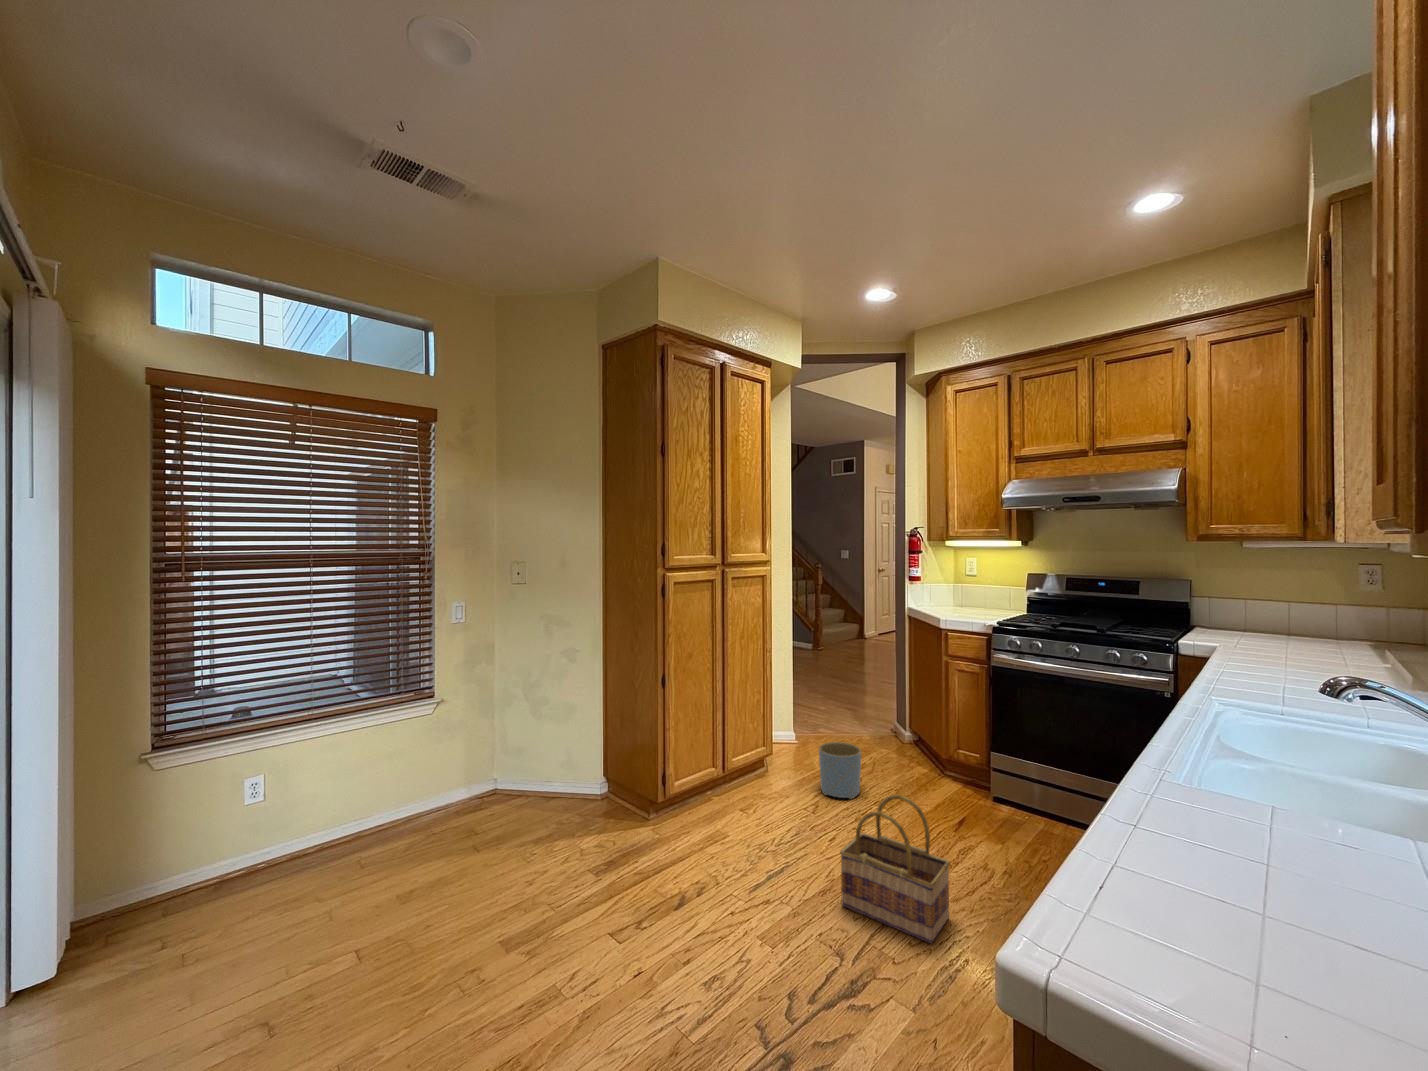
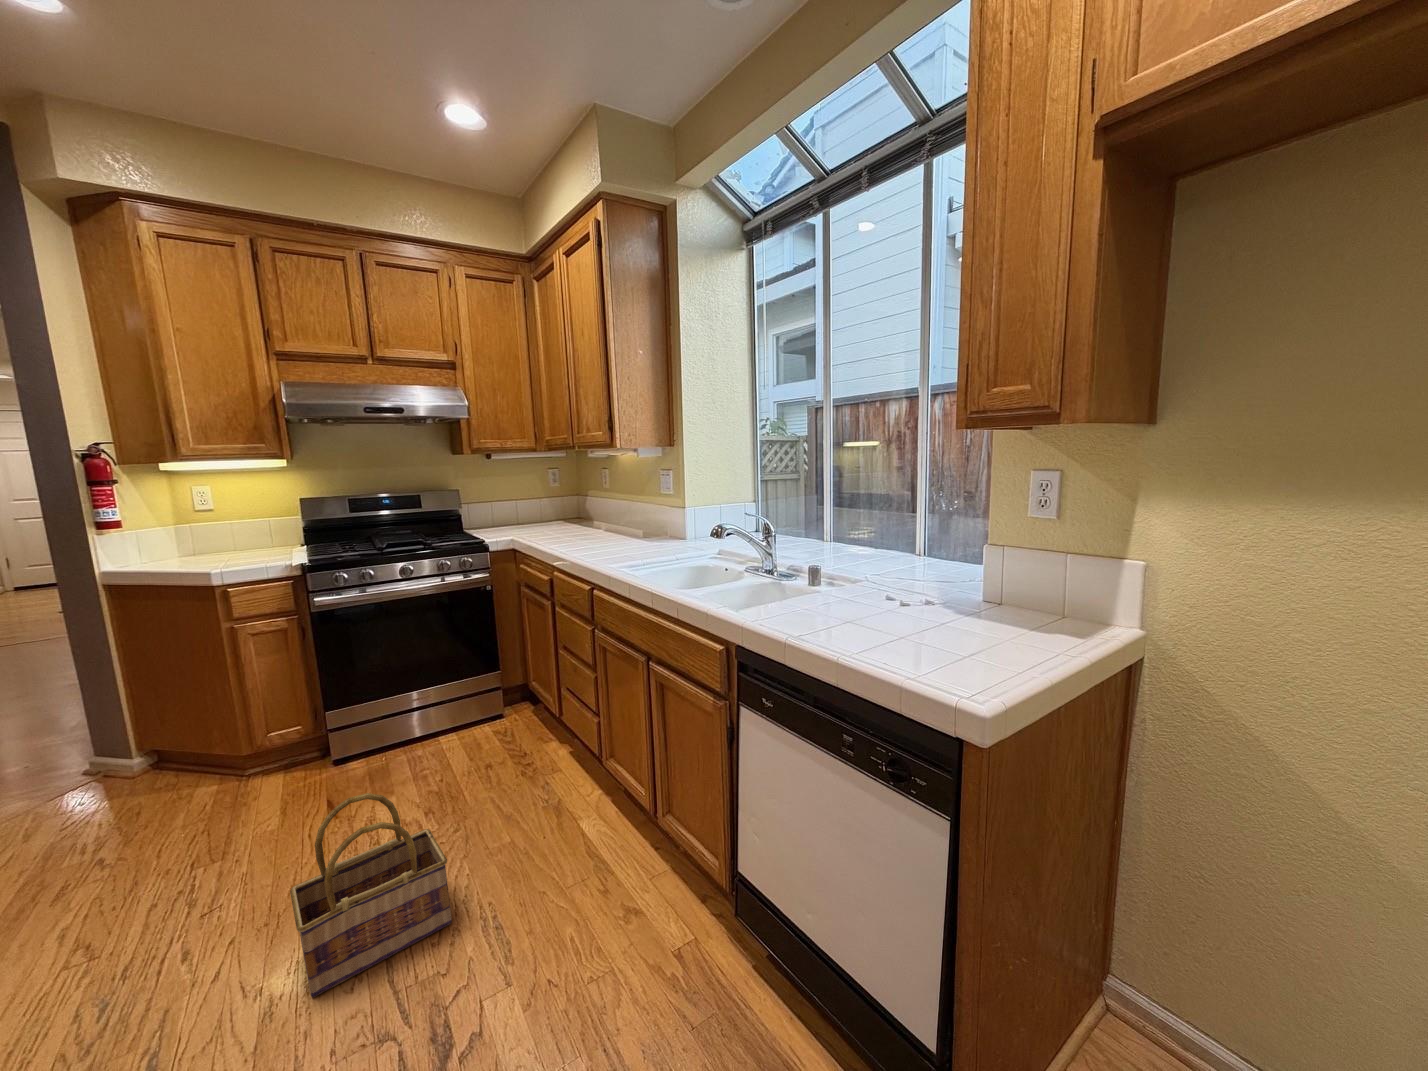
planter: present [819,742,861,799] -> none [28,807,143,921]

